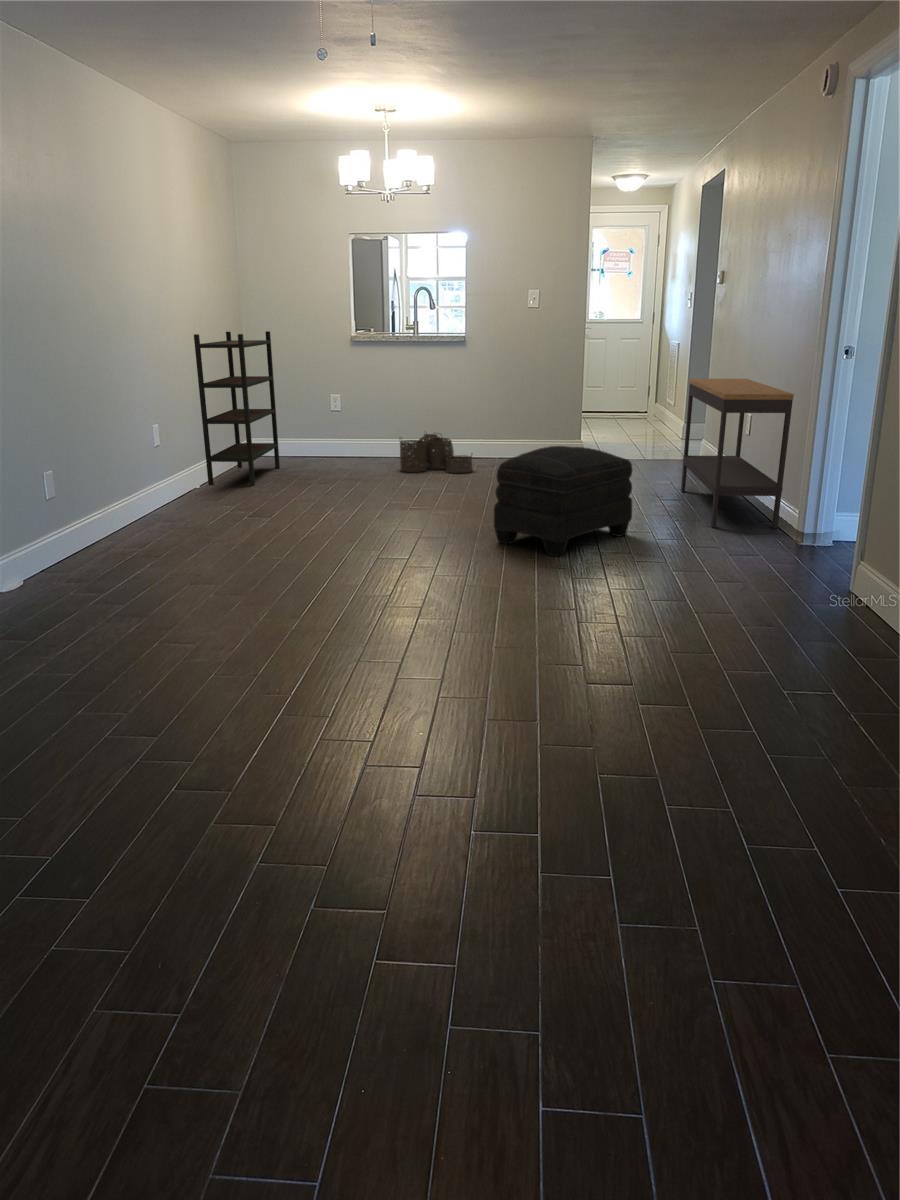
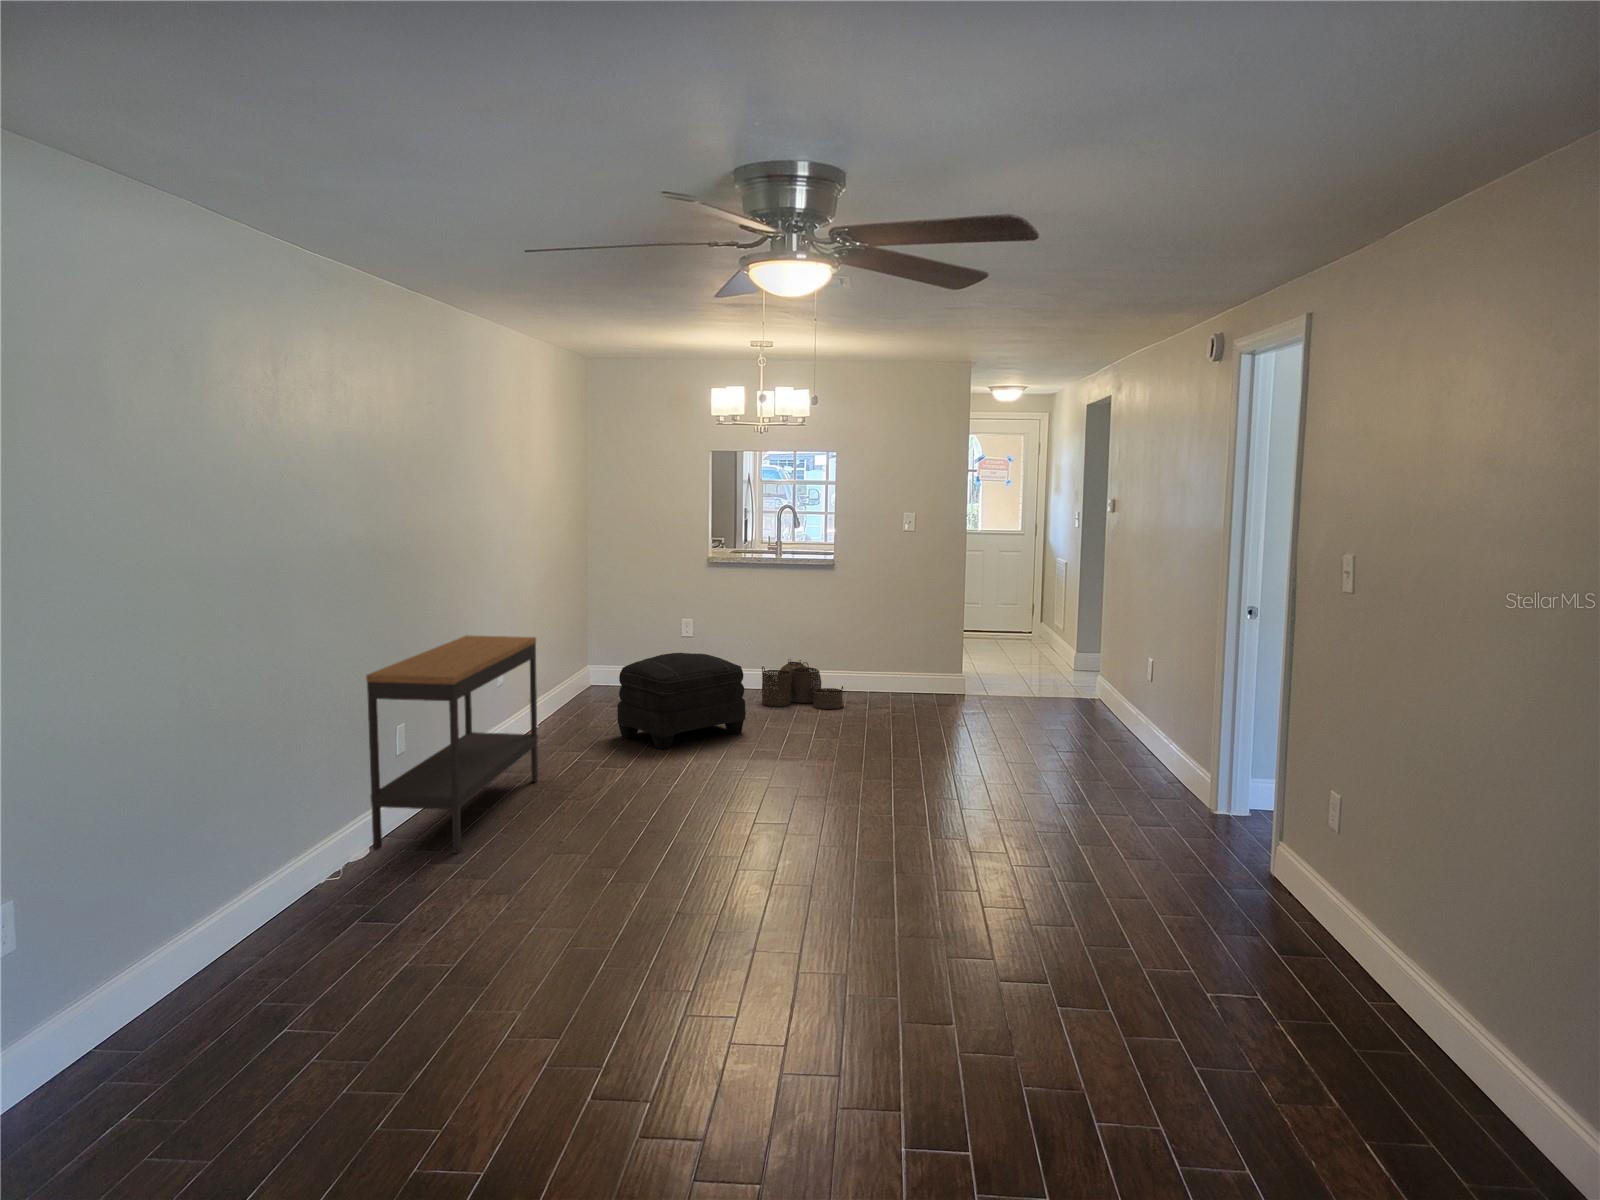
bookshelf: present [194,331,280,486] -> none [547,550,626,721]
console table: present [681,379,794,529] -> present [366,635,538,854]
ottoman: present [494,446,633,556] -> present [617,653,746,749]

